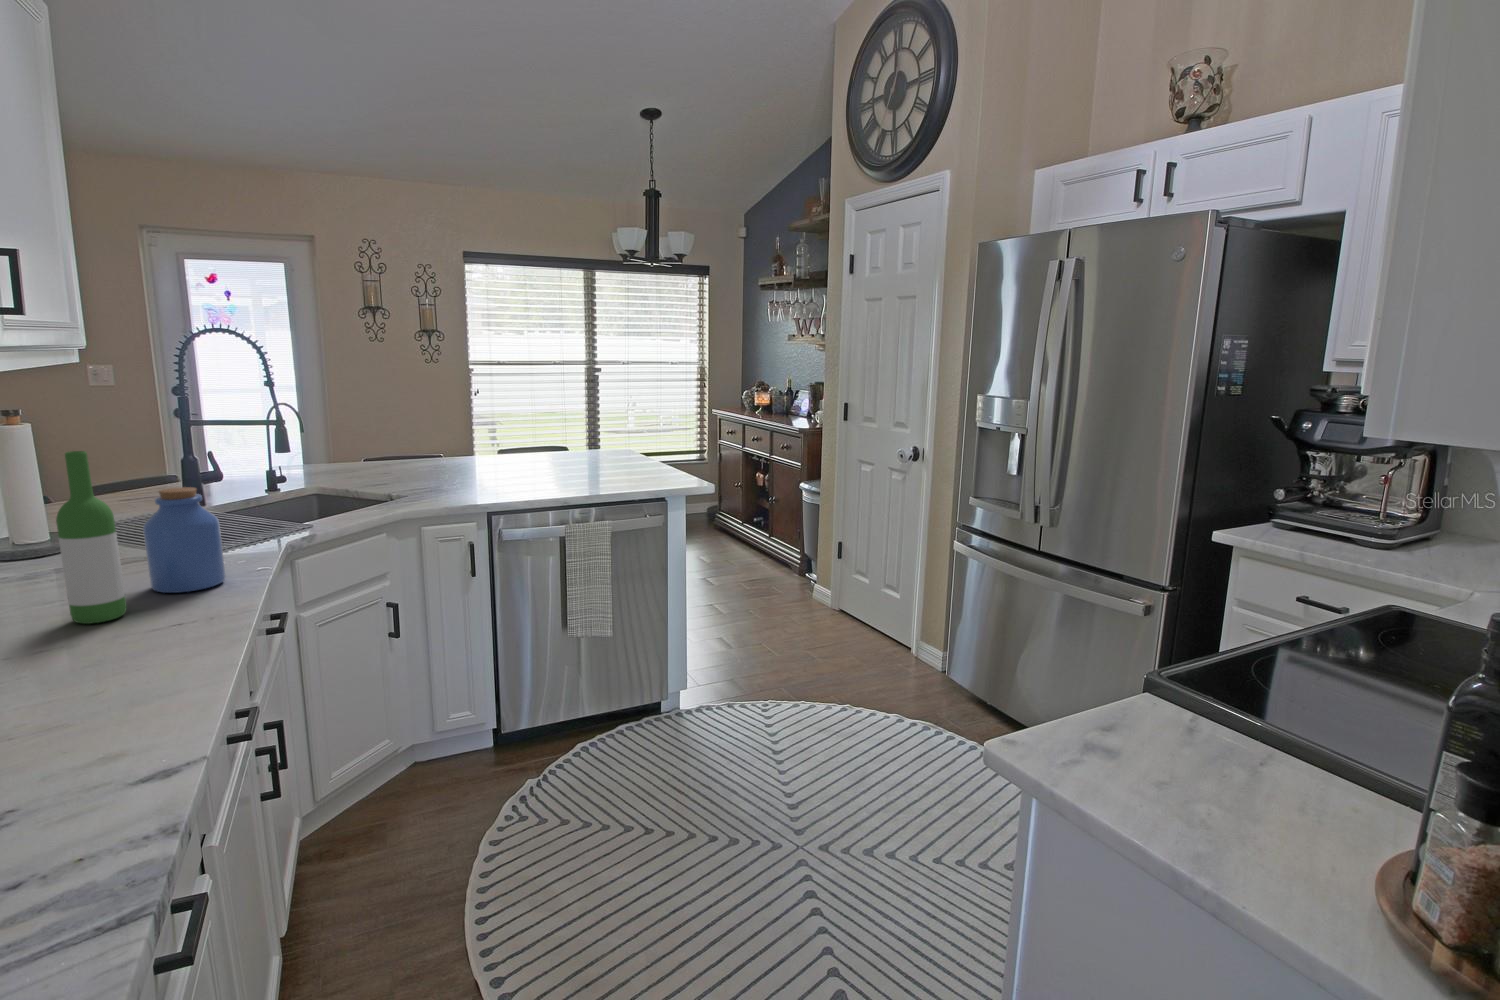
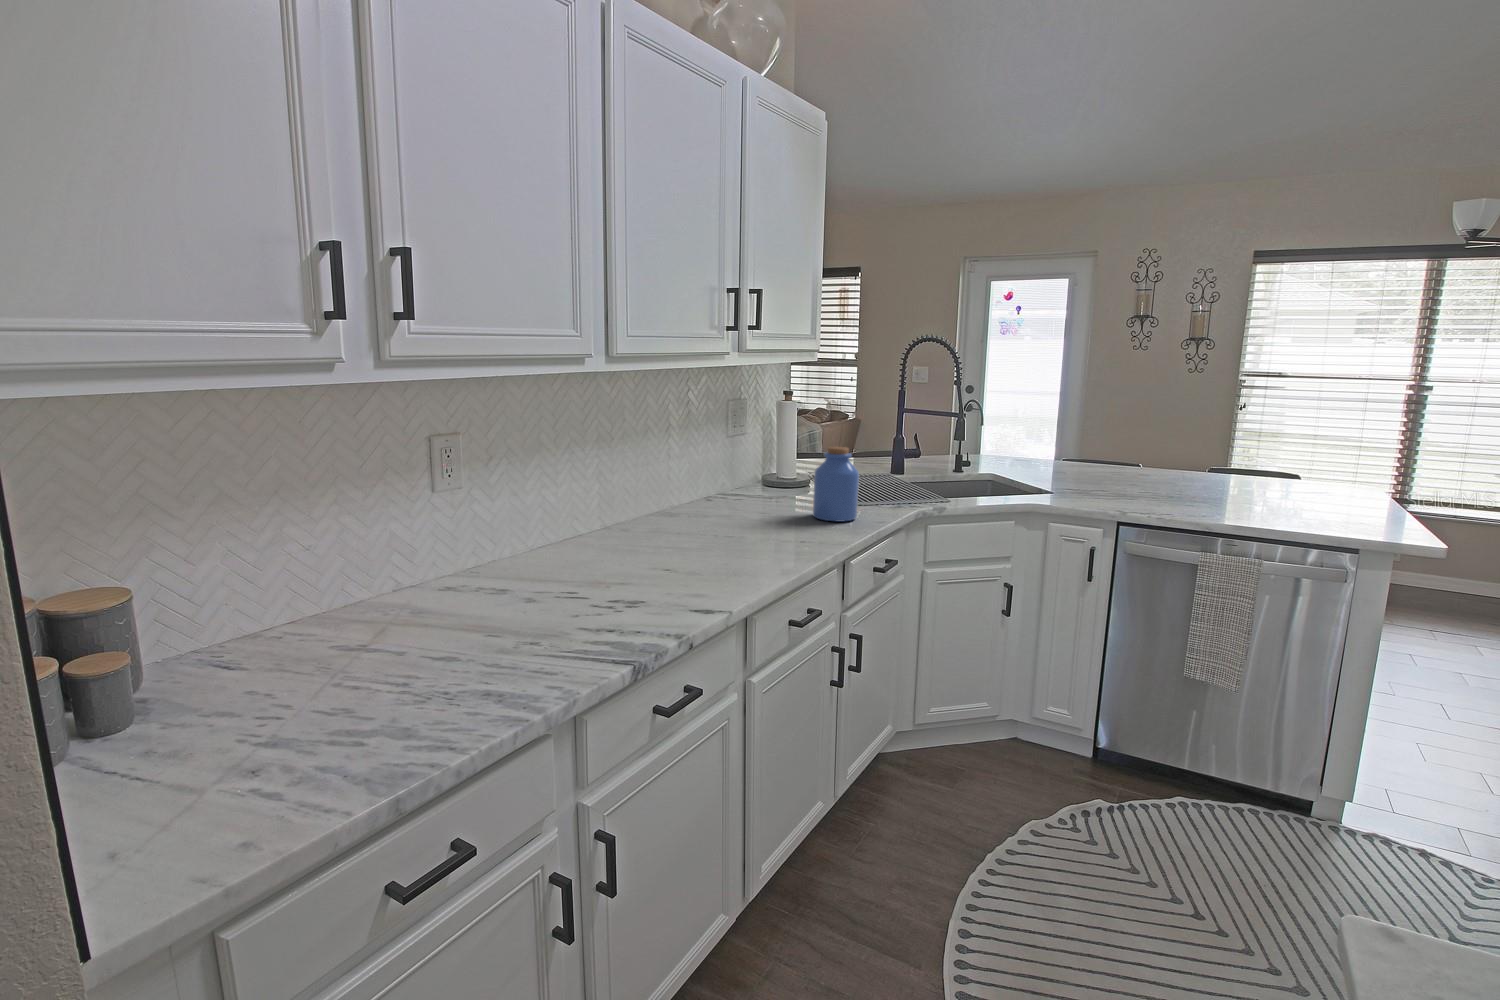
wine bottle: present [56,451,127,624] -> none [759,412,790,526]

